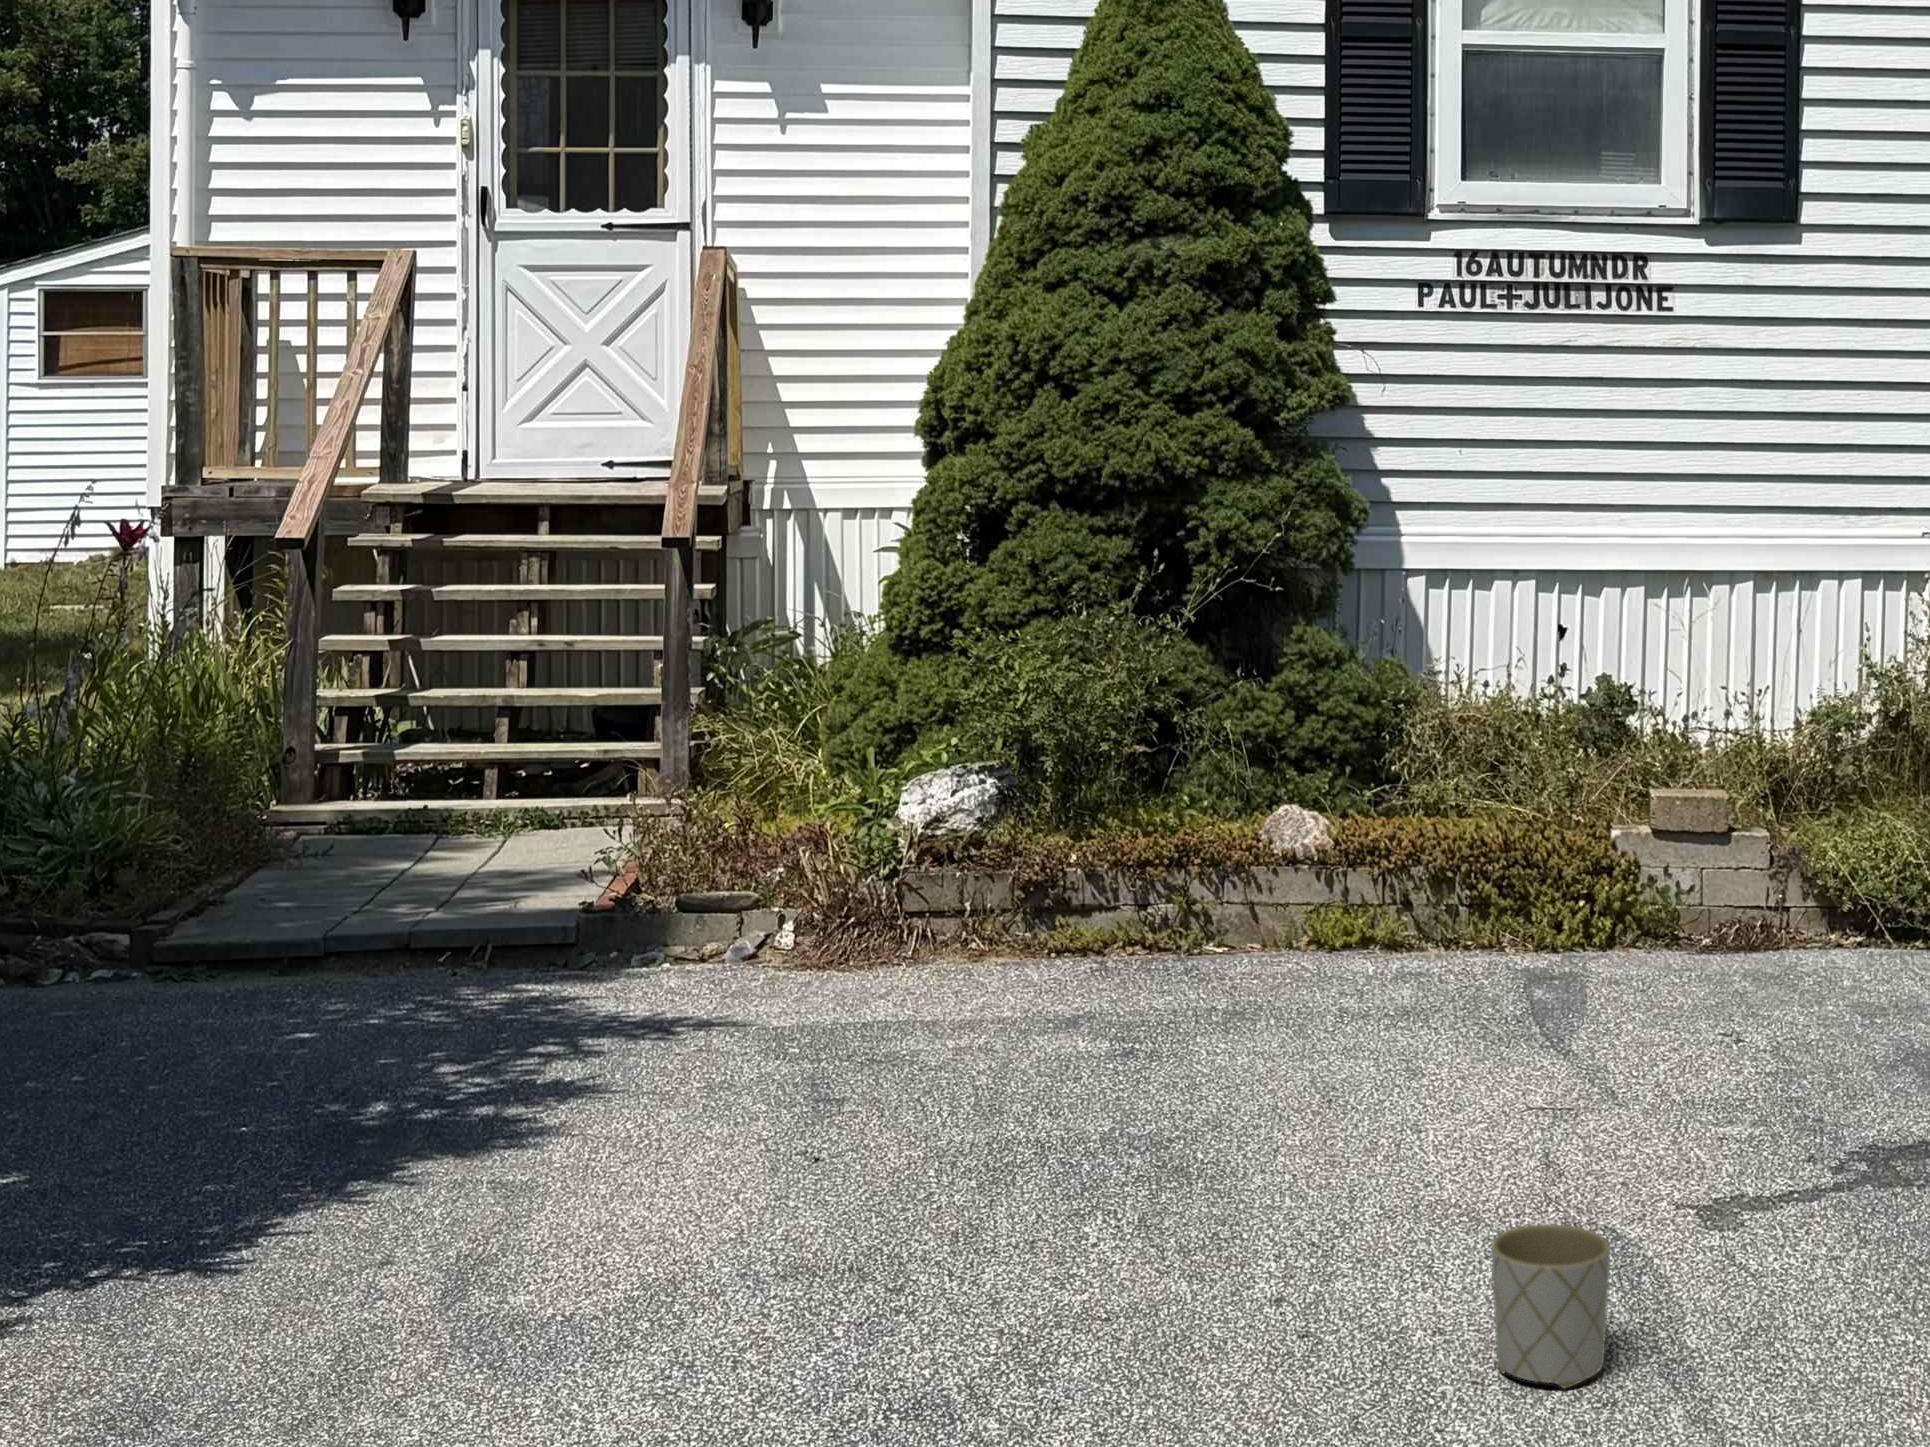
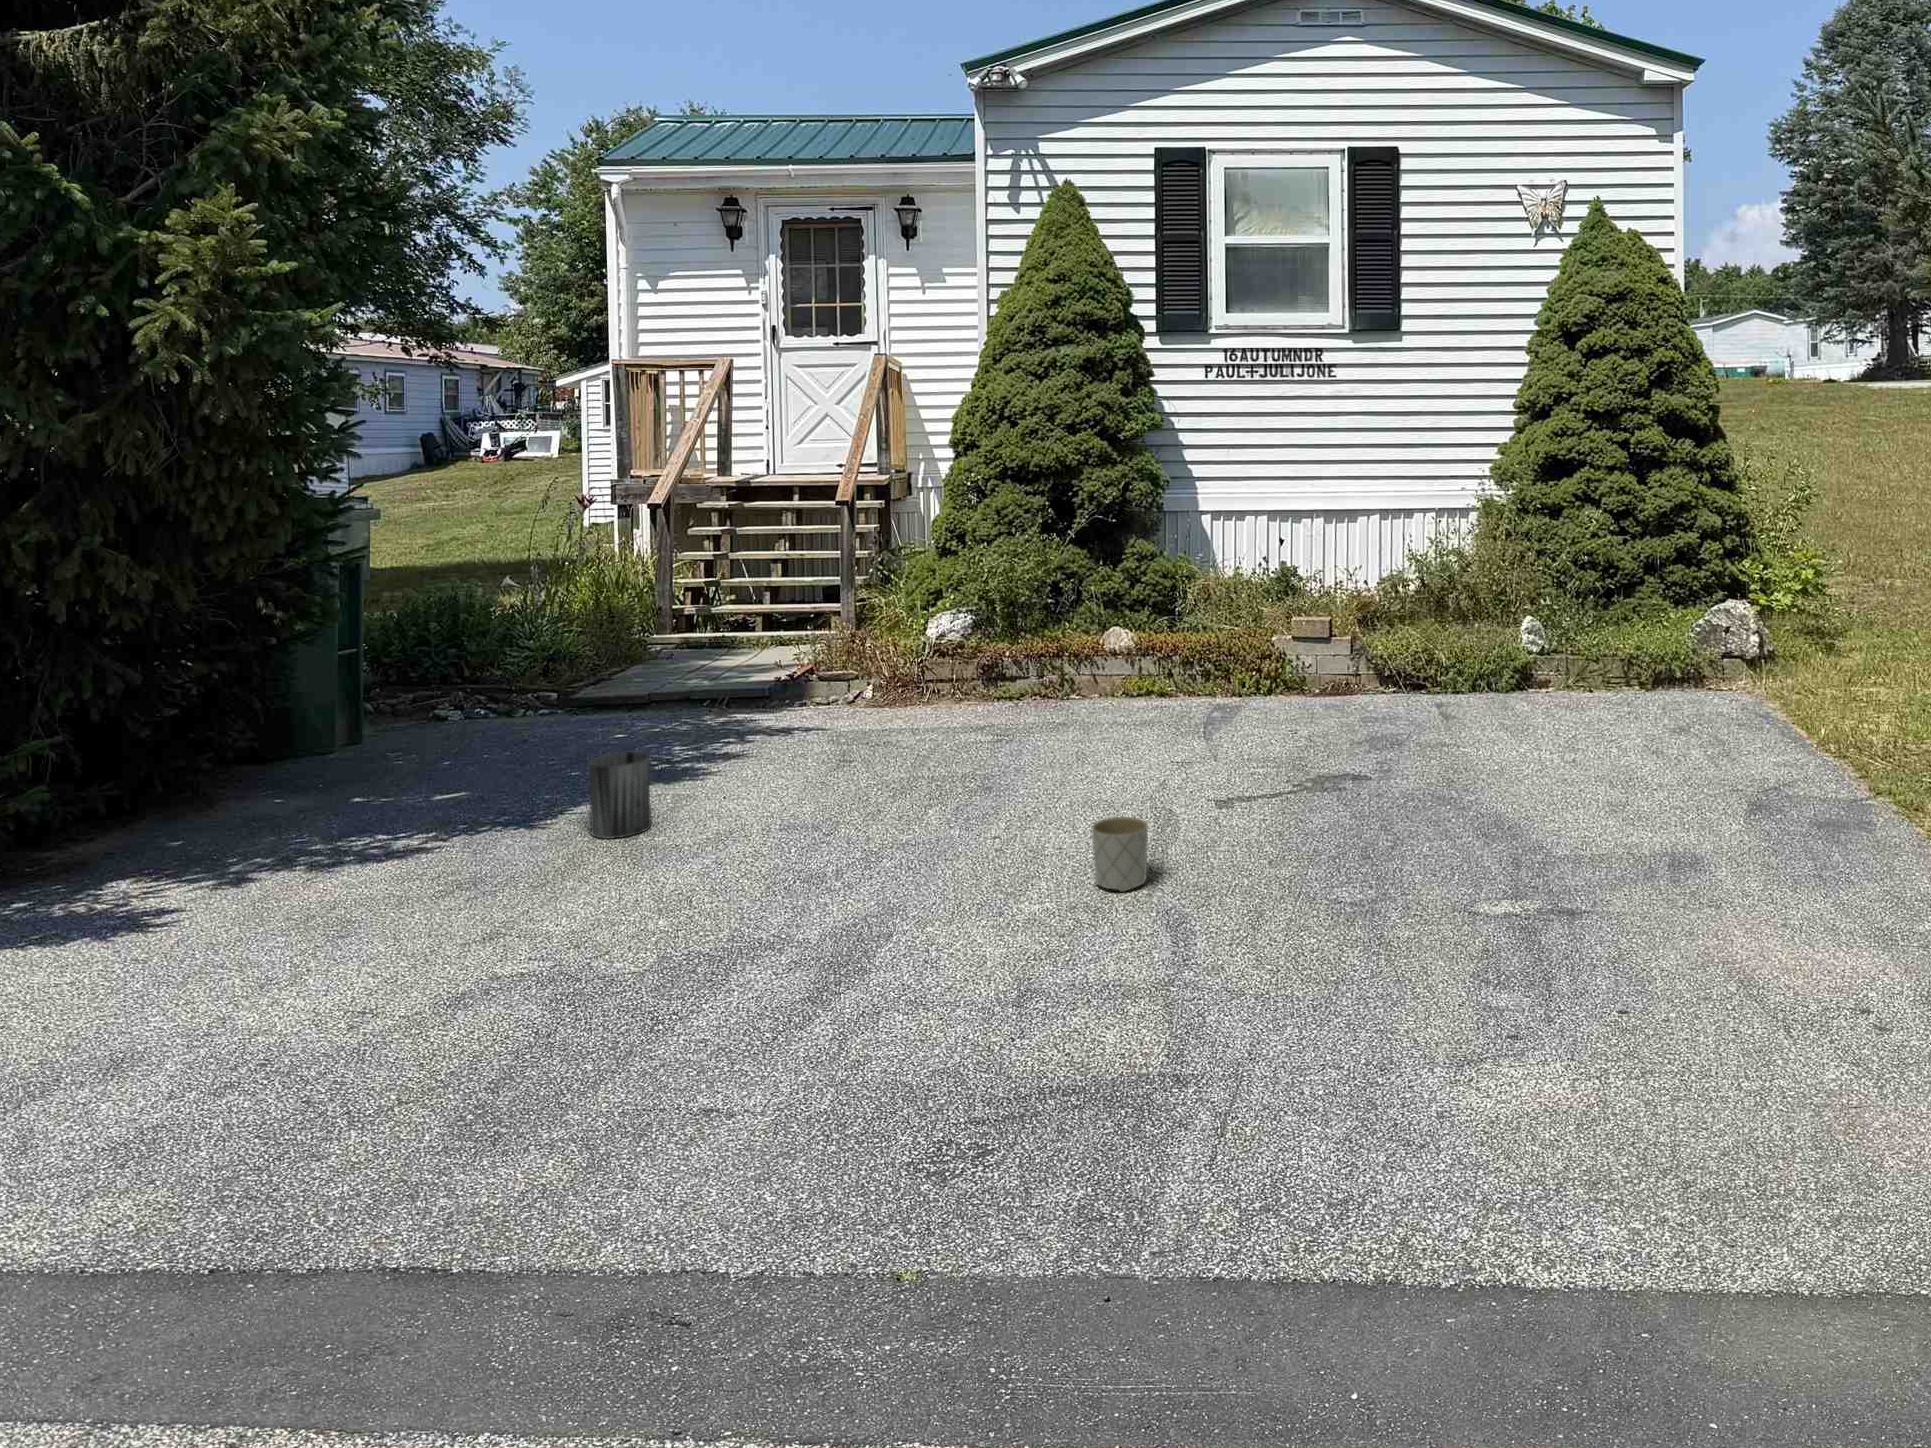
trash can: none [321,1090,451,1287] -> present [589,752,651,839]

